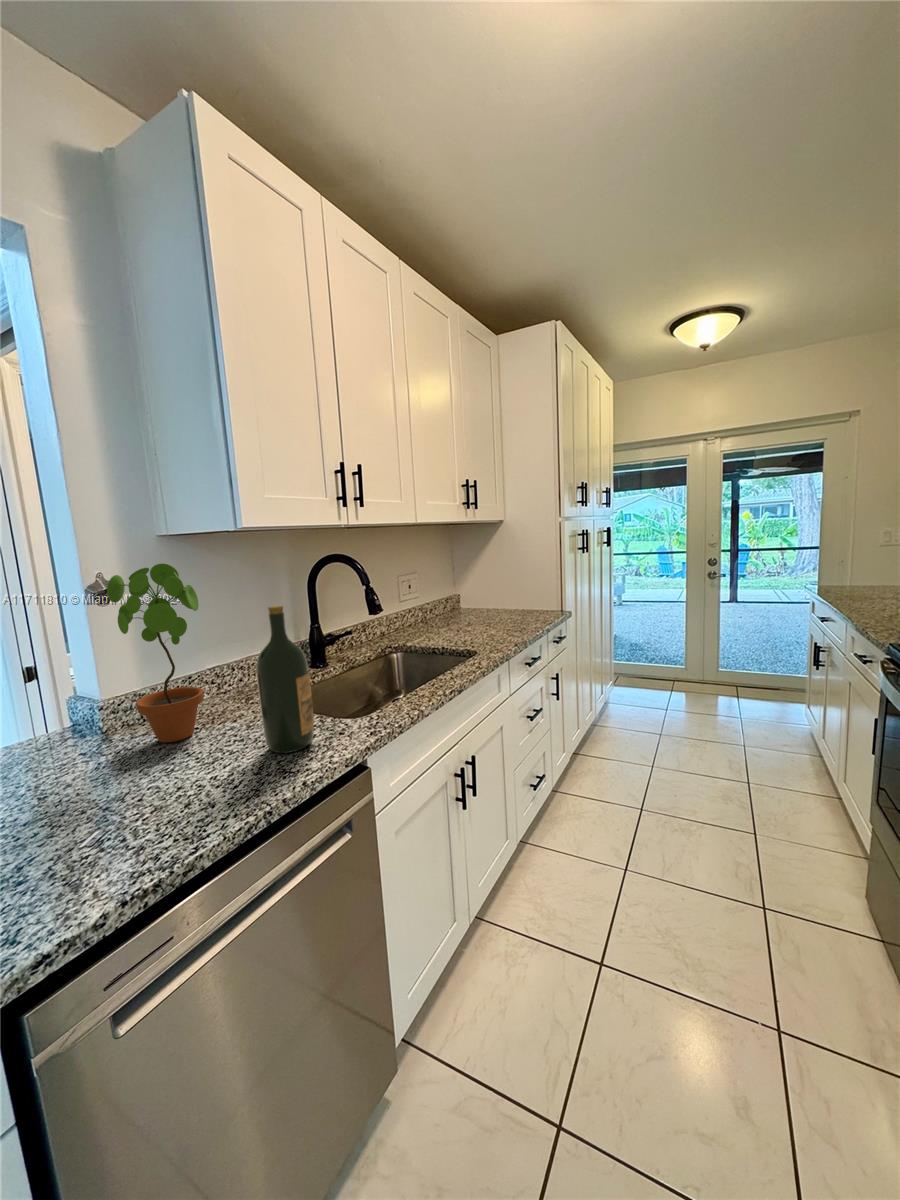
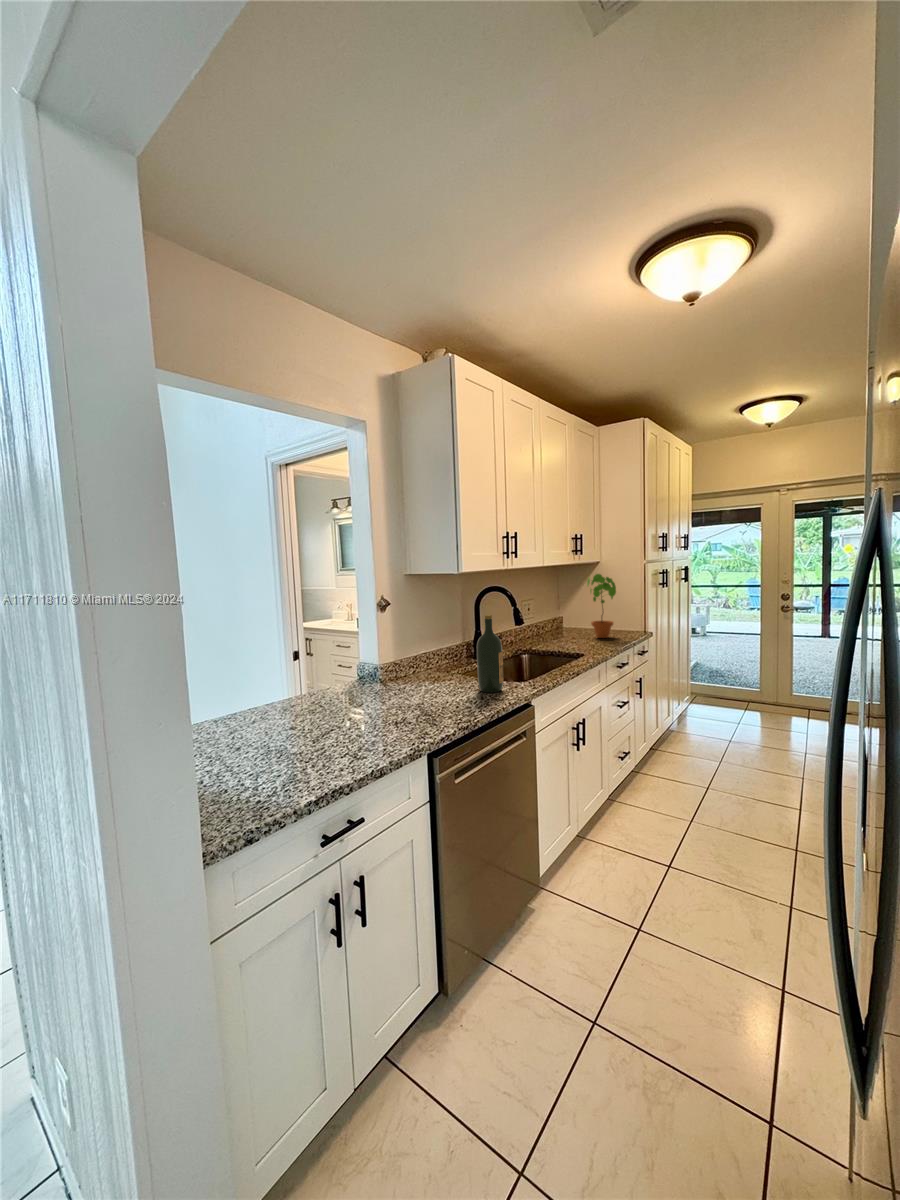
potted plant: present [107,564,203,743] -> present [587,574,616,638]

